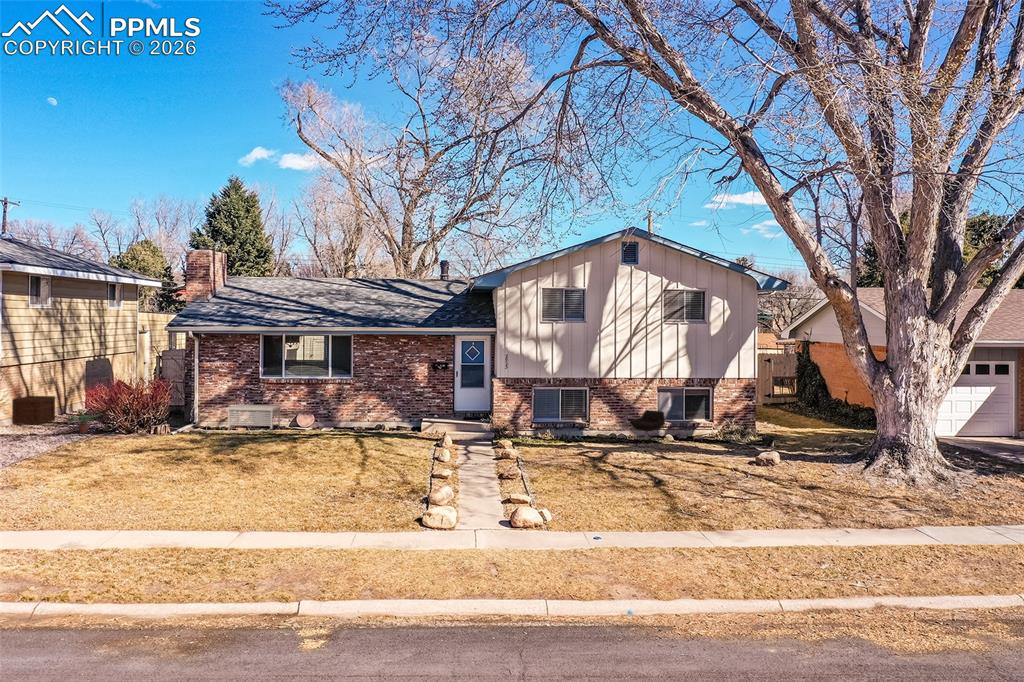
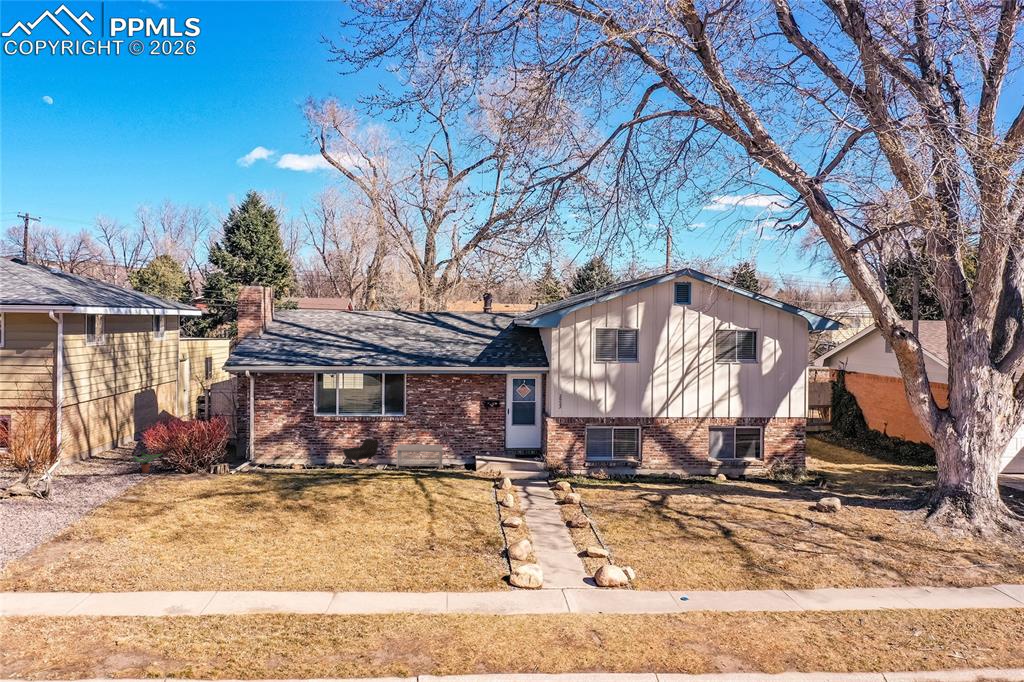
wooden crate: present [12,396,55,425] -> none [72,433,112,463]
storage bench: present [226,405,281,429] -> present [395,444,443,469]
lounge chair: present [630,410,665,439] -> present [343,439,378,468]

